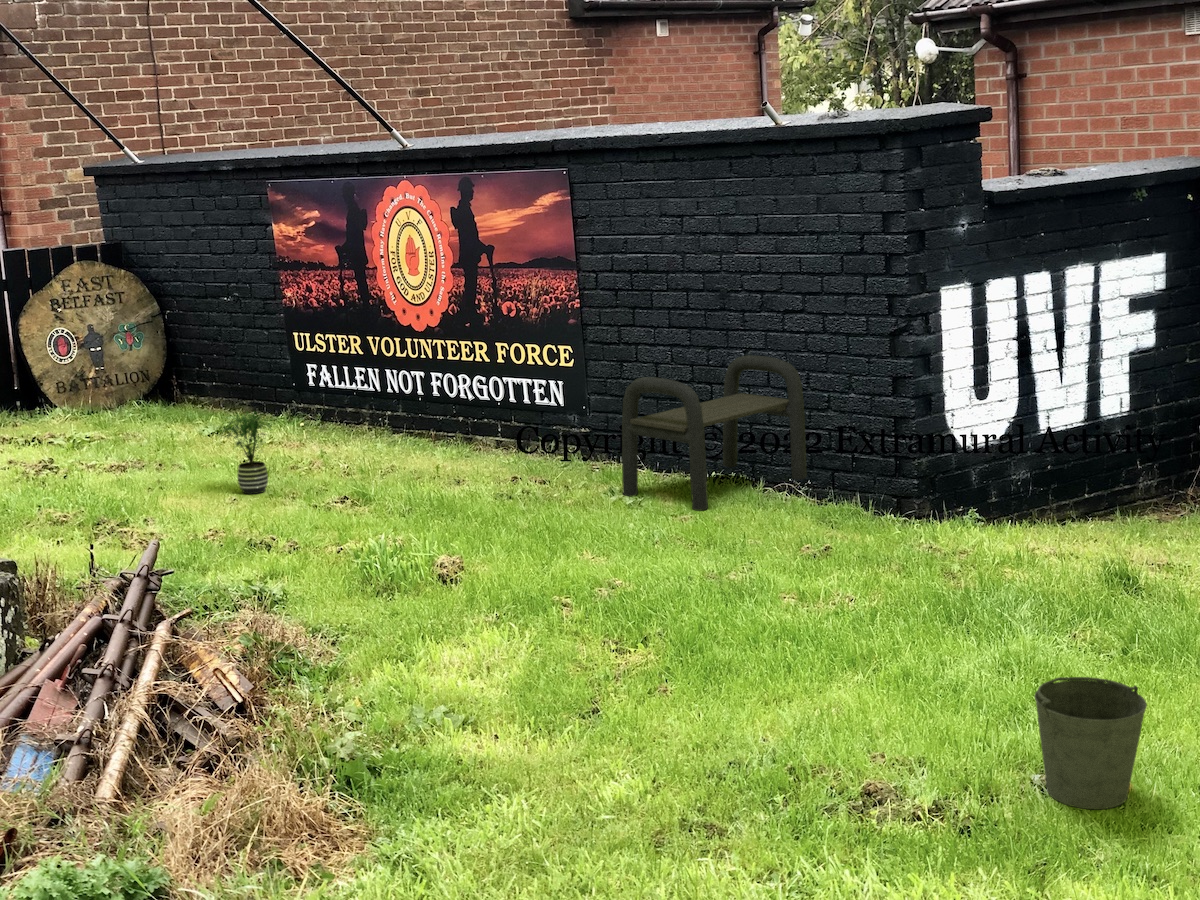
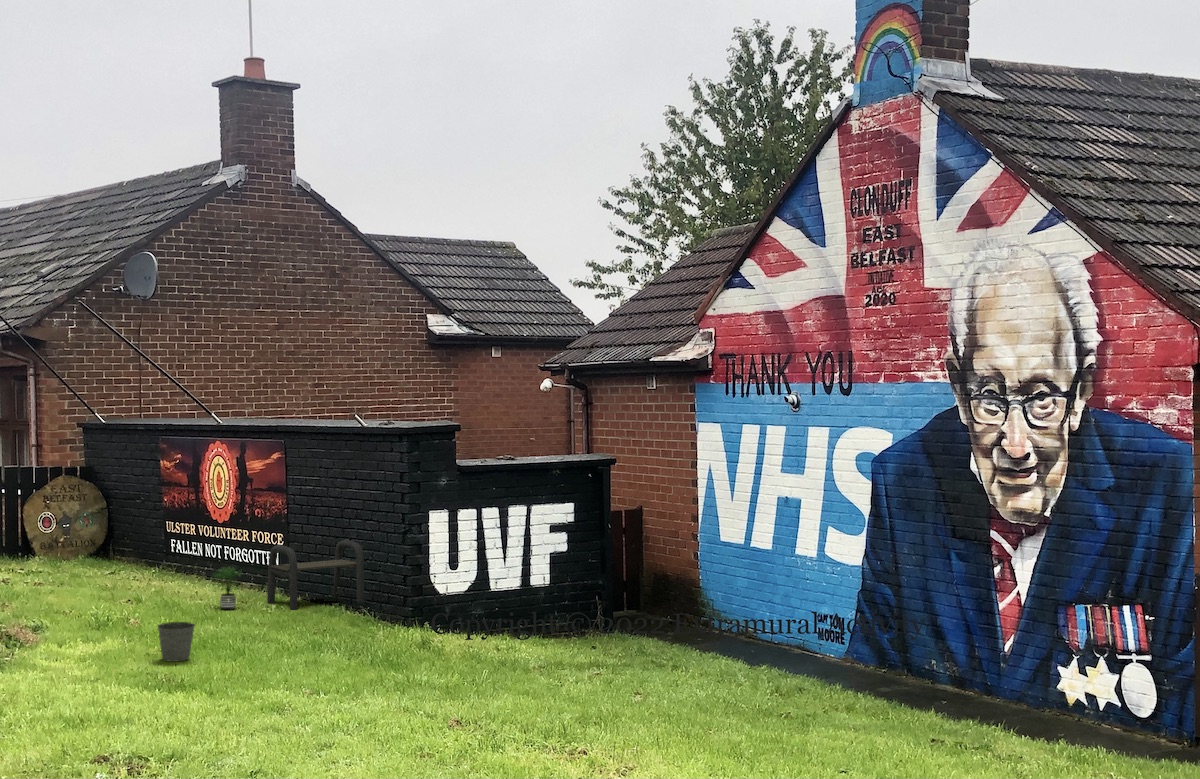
potted plant: present [217,412,272,494] -> present [215,567,240,610]
bucket: present [1034,677,1147,809] -> present [158,622,195,662]

